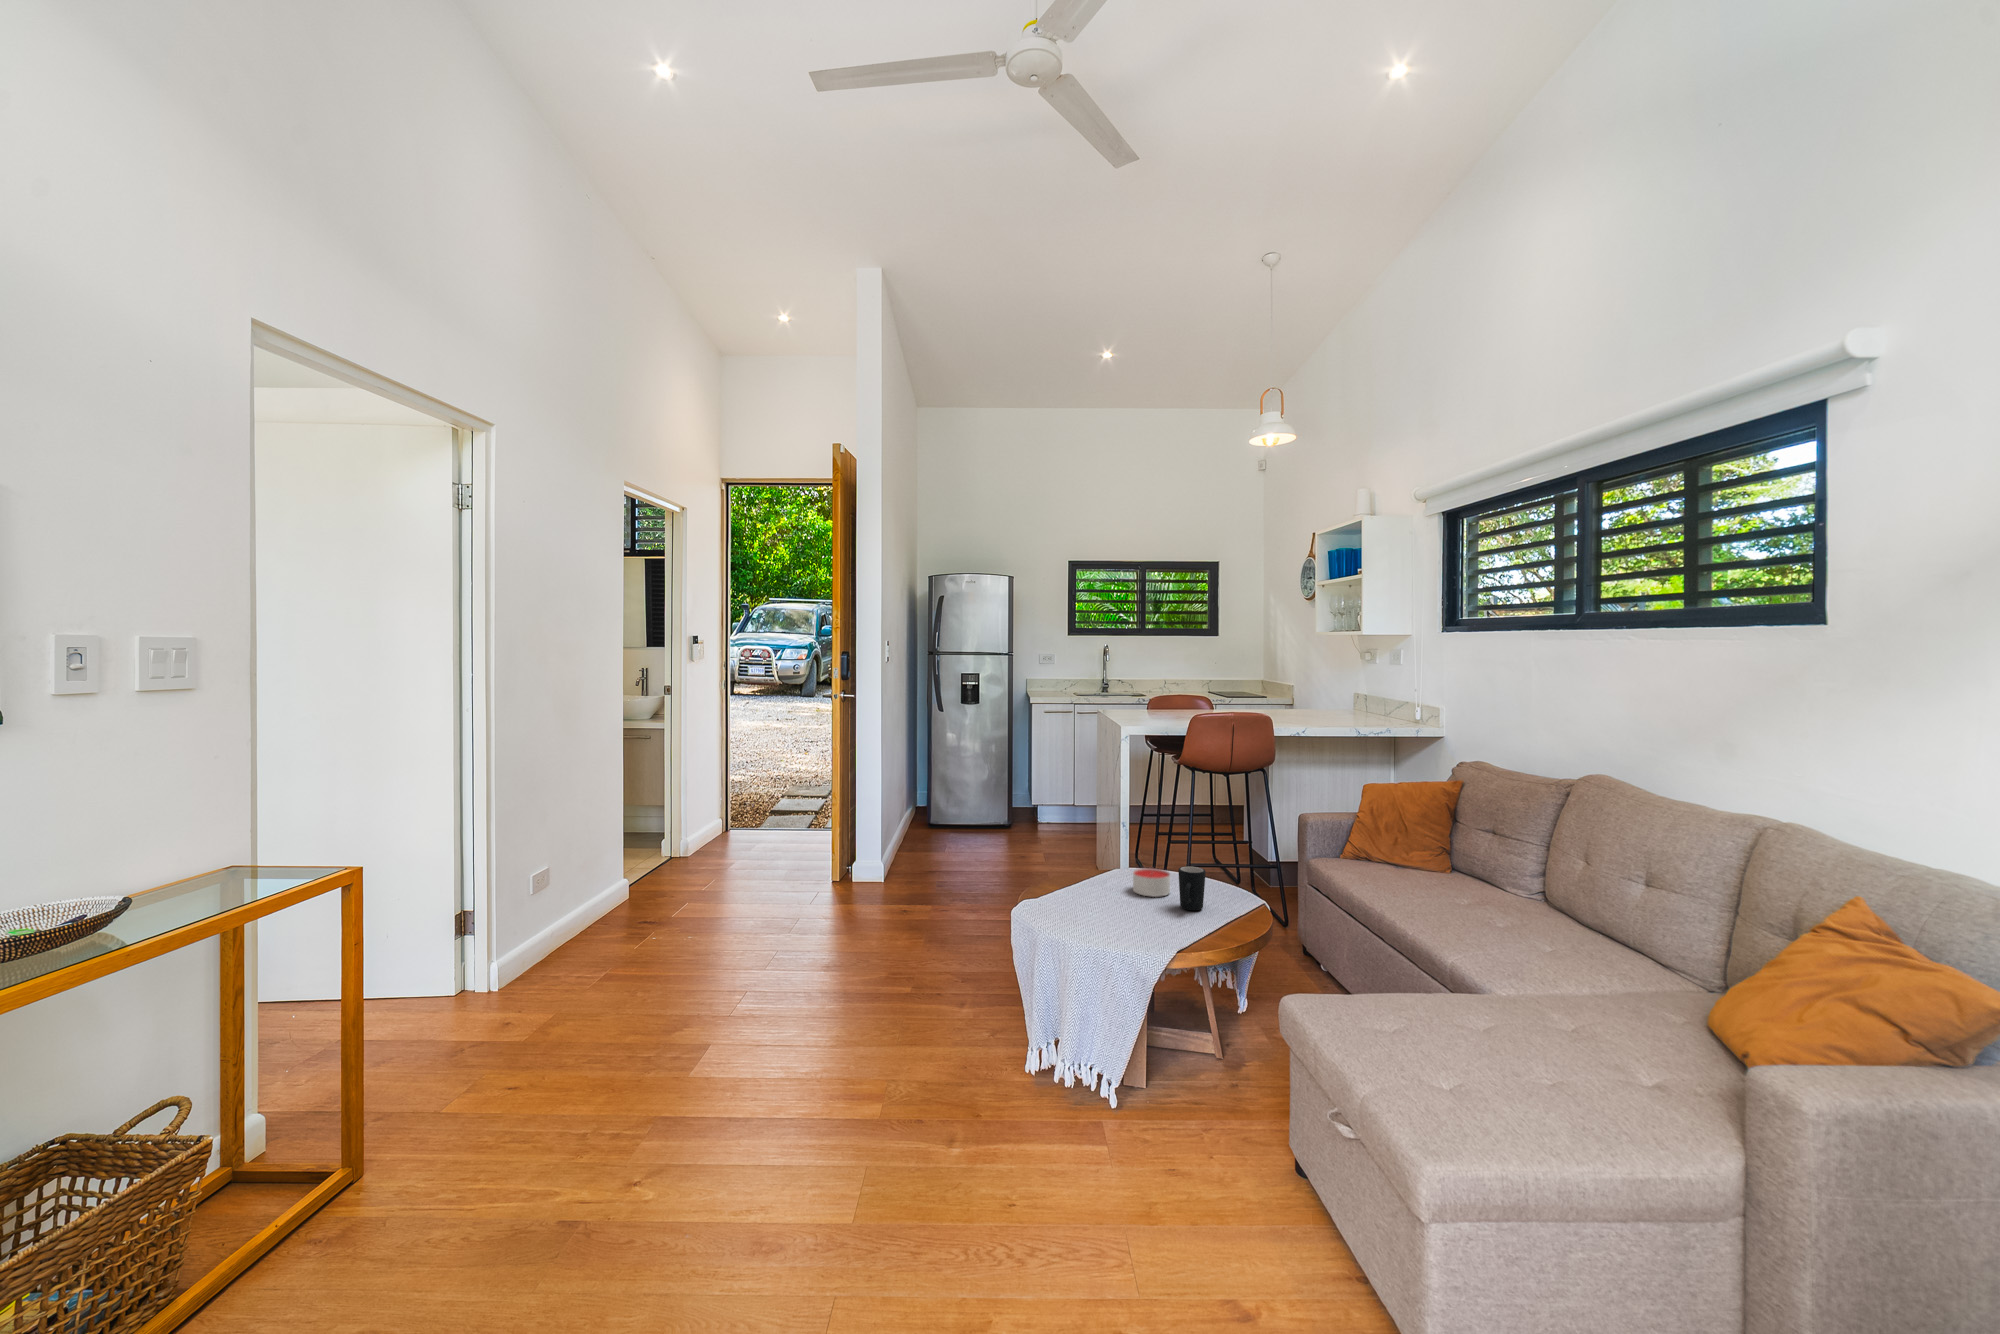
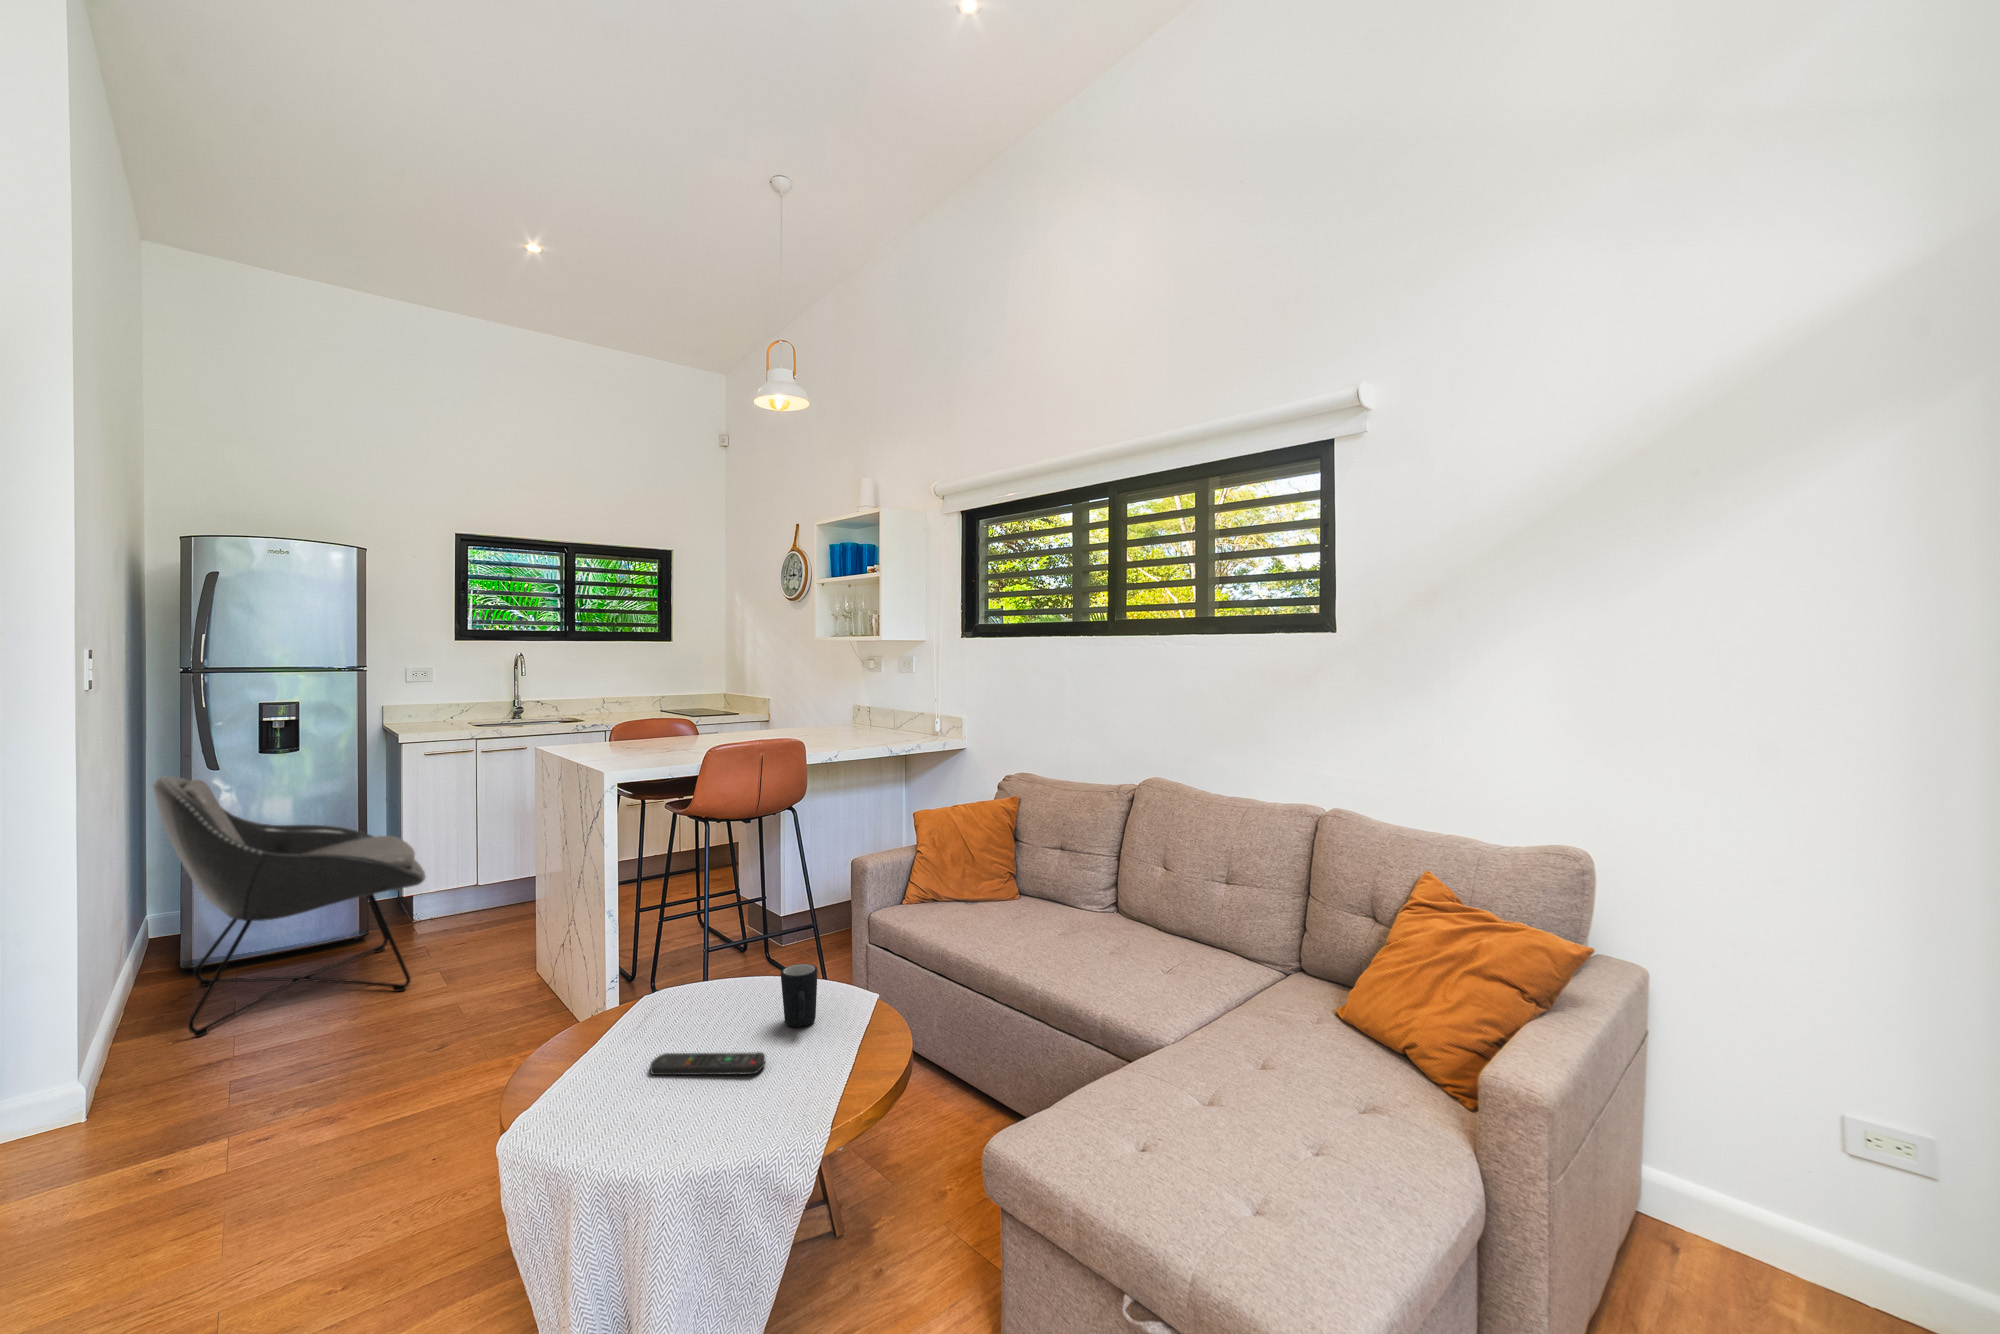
lounge chair: none [904,709,1032,861] -> present [153,776,426,1037]
candle: present [1133,868,1170,897] -> none [704,976,758,1021]
remote control: none [1082,901,1152,925] -> present [650,1053,765,1075]

